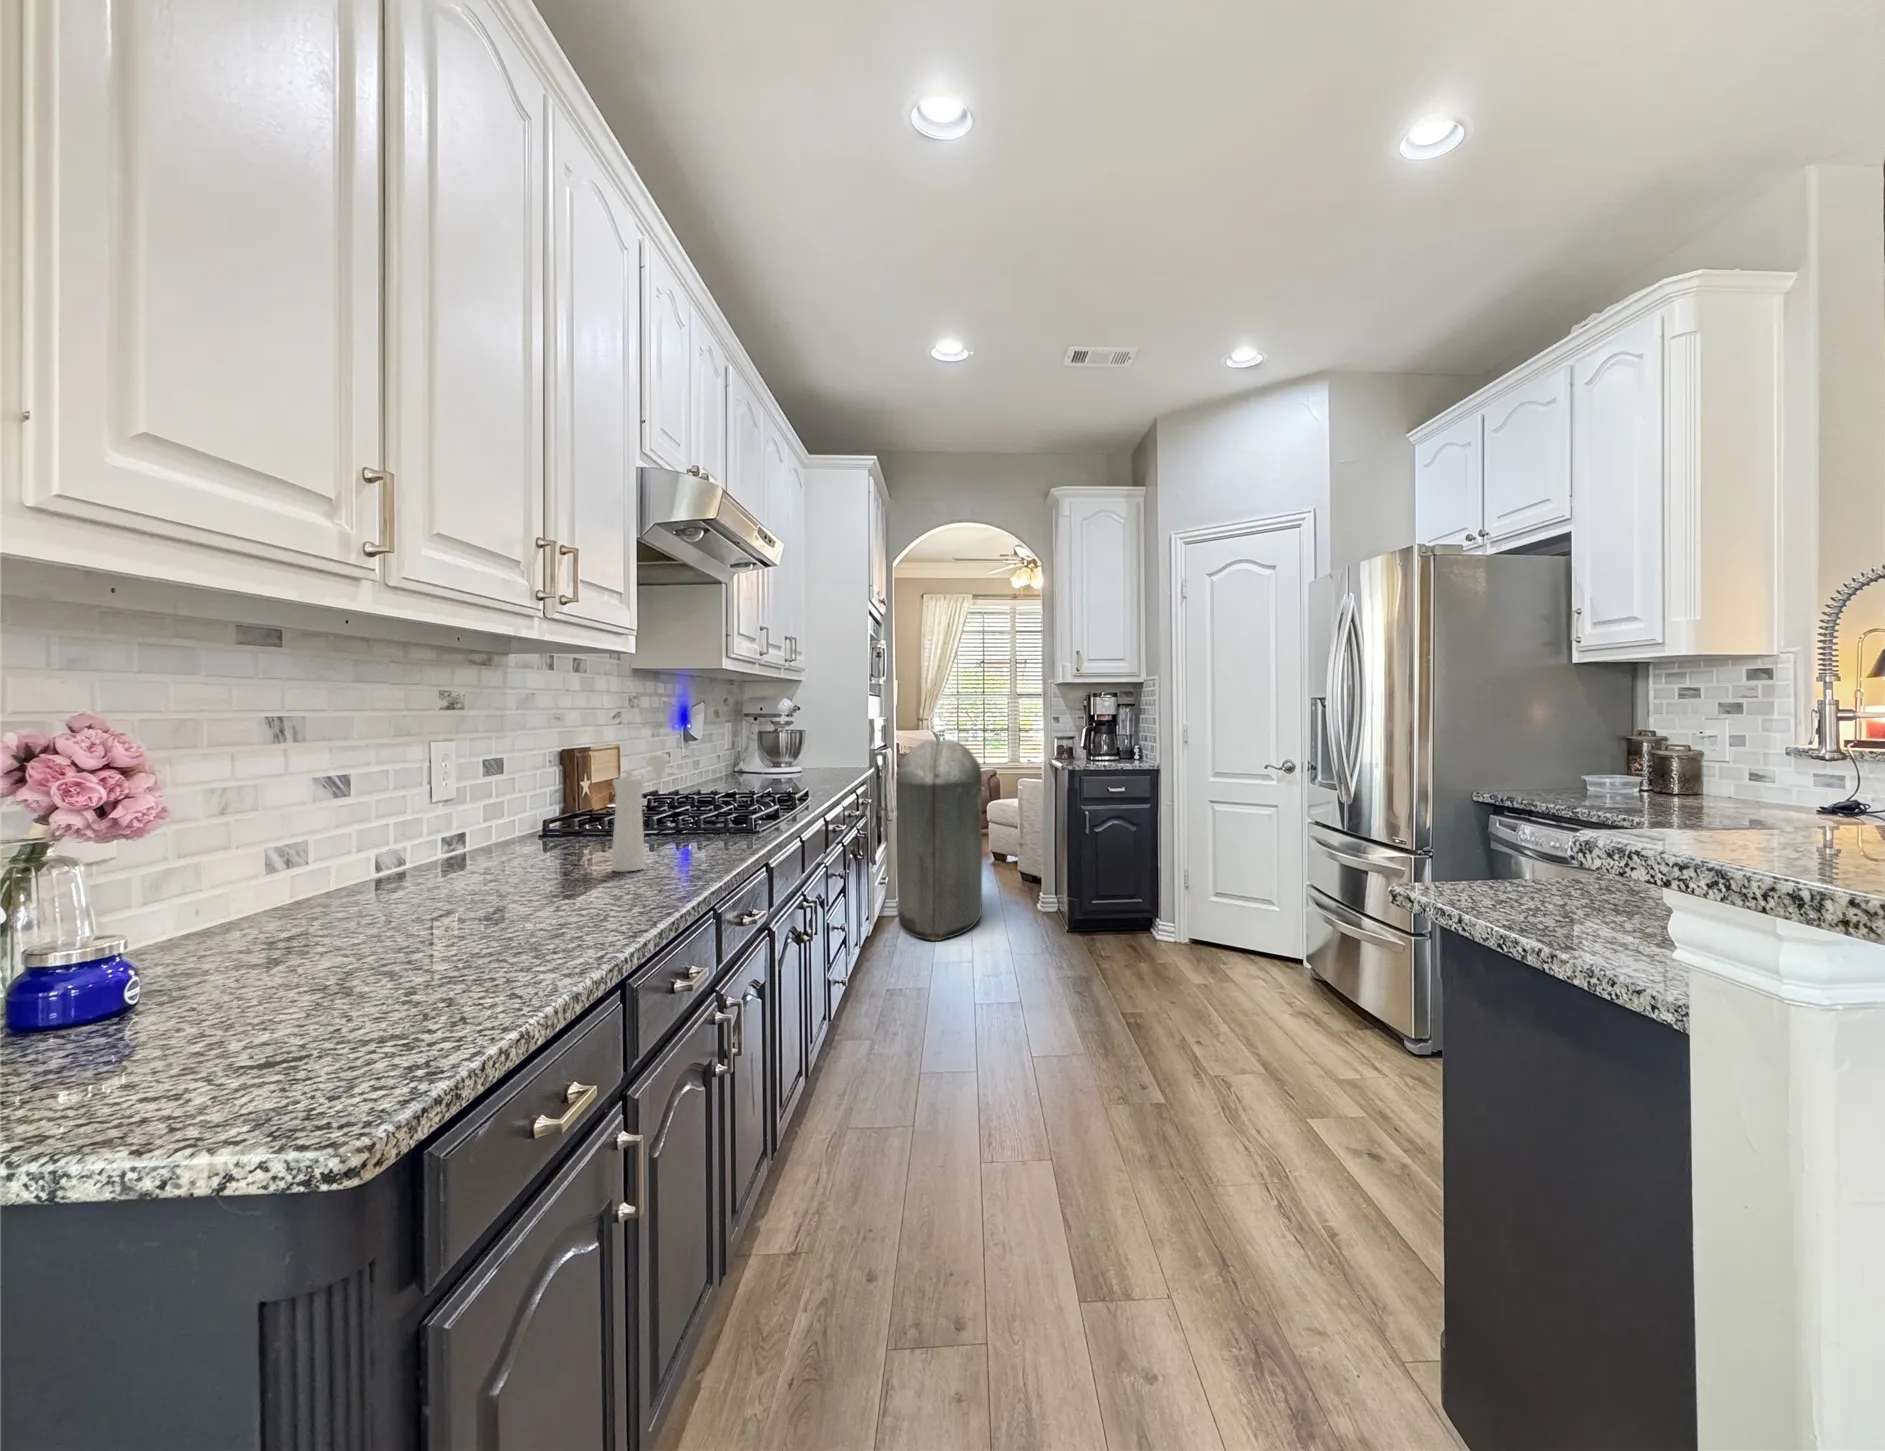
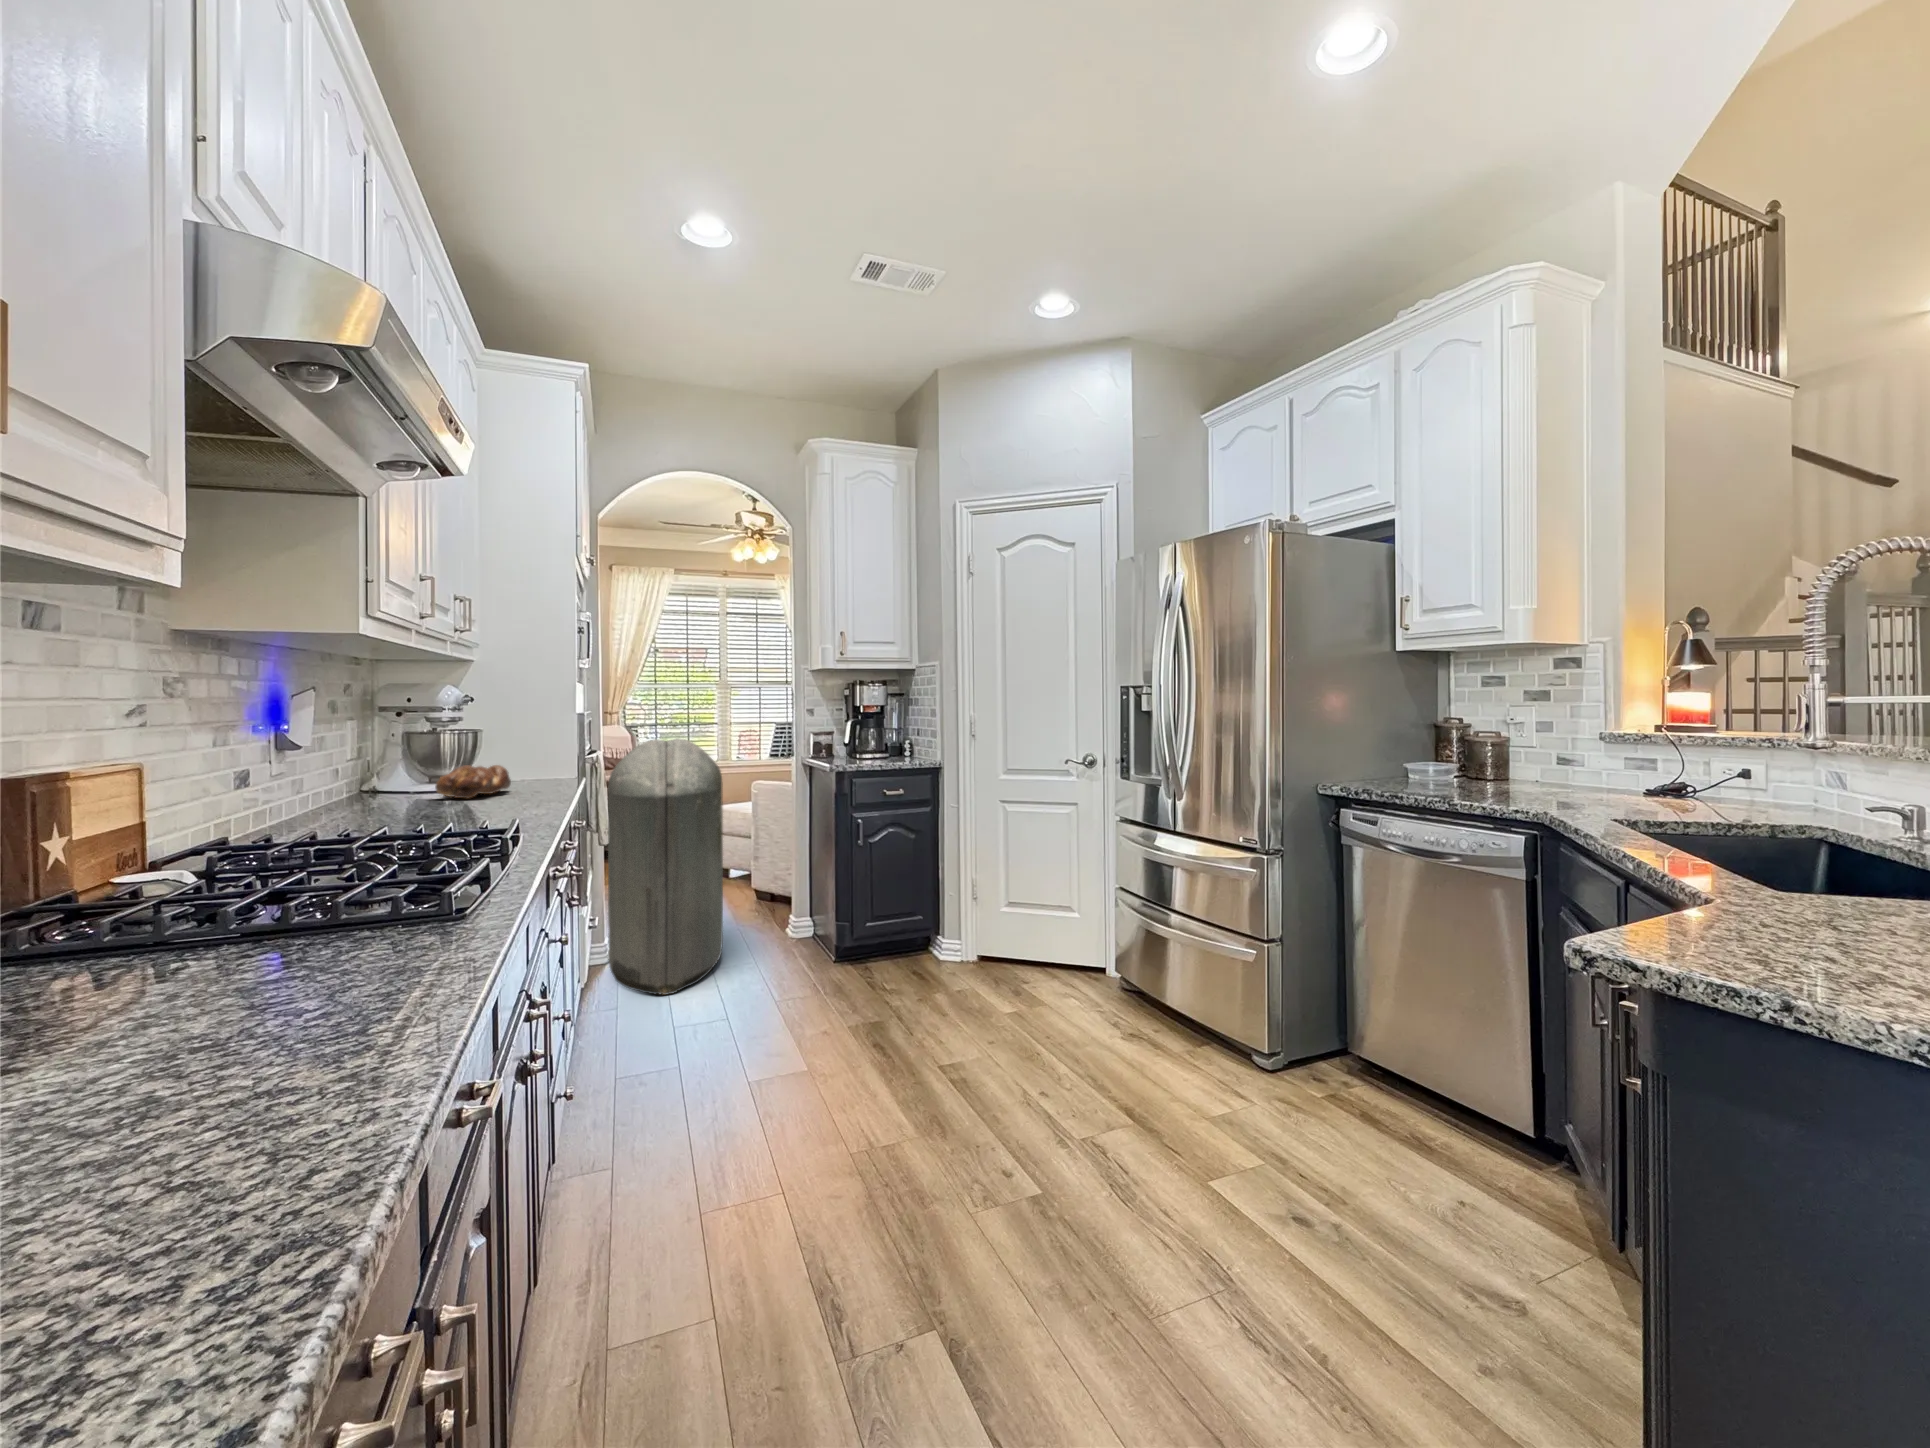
pepper mill: present [612,754,670,872] -> none [123,792,282,1071]
bread loaf: none [773,754,821,777] -> present [435,765,511,798]

